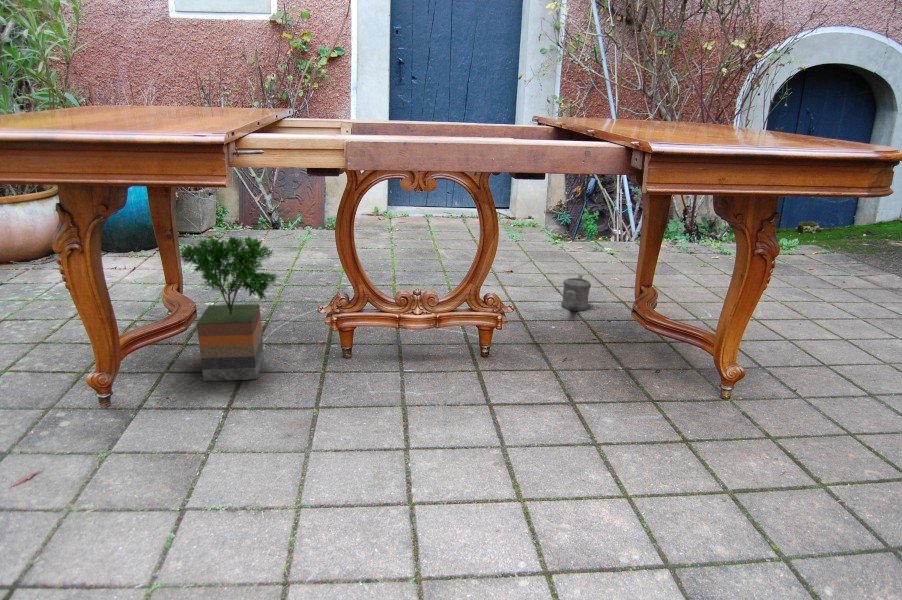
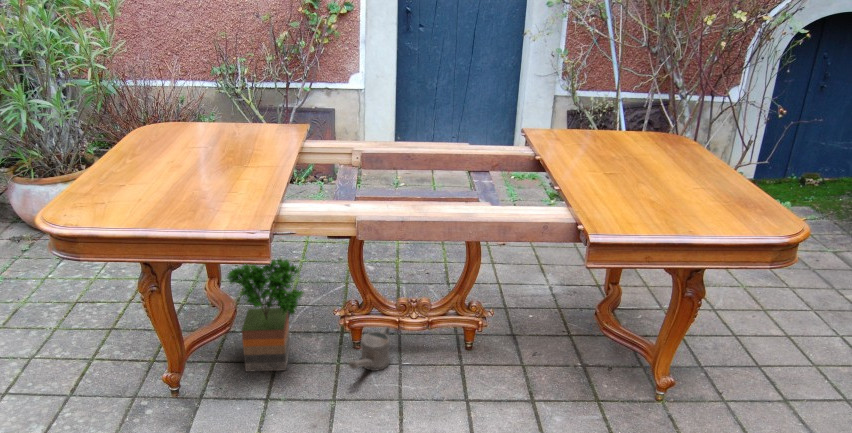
watering can: present [561,275,591,311] -> present [349,327,390,371]

